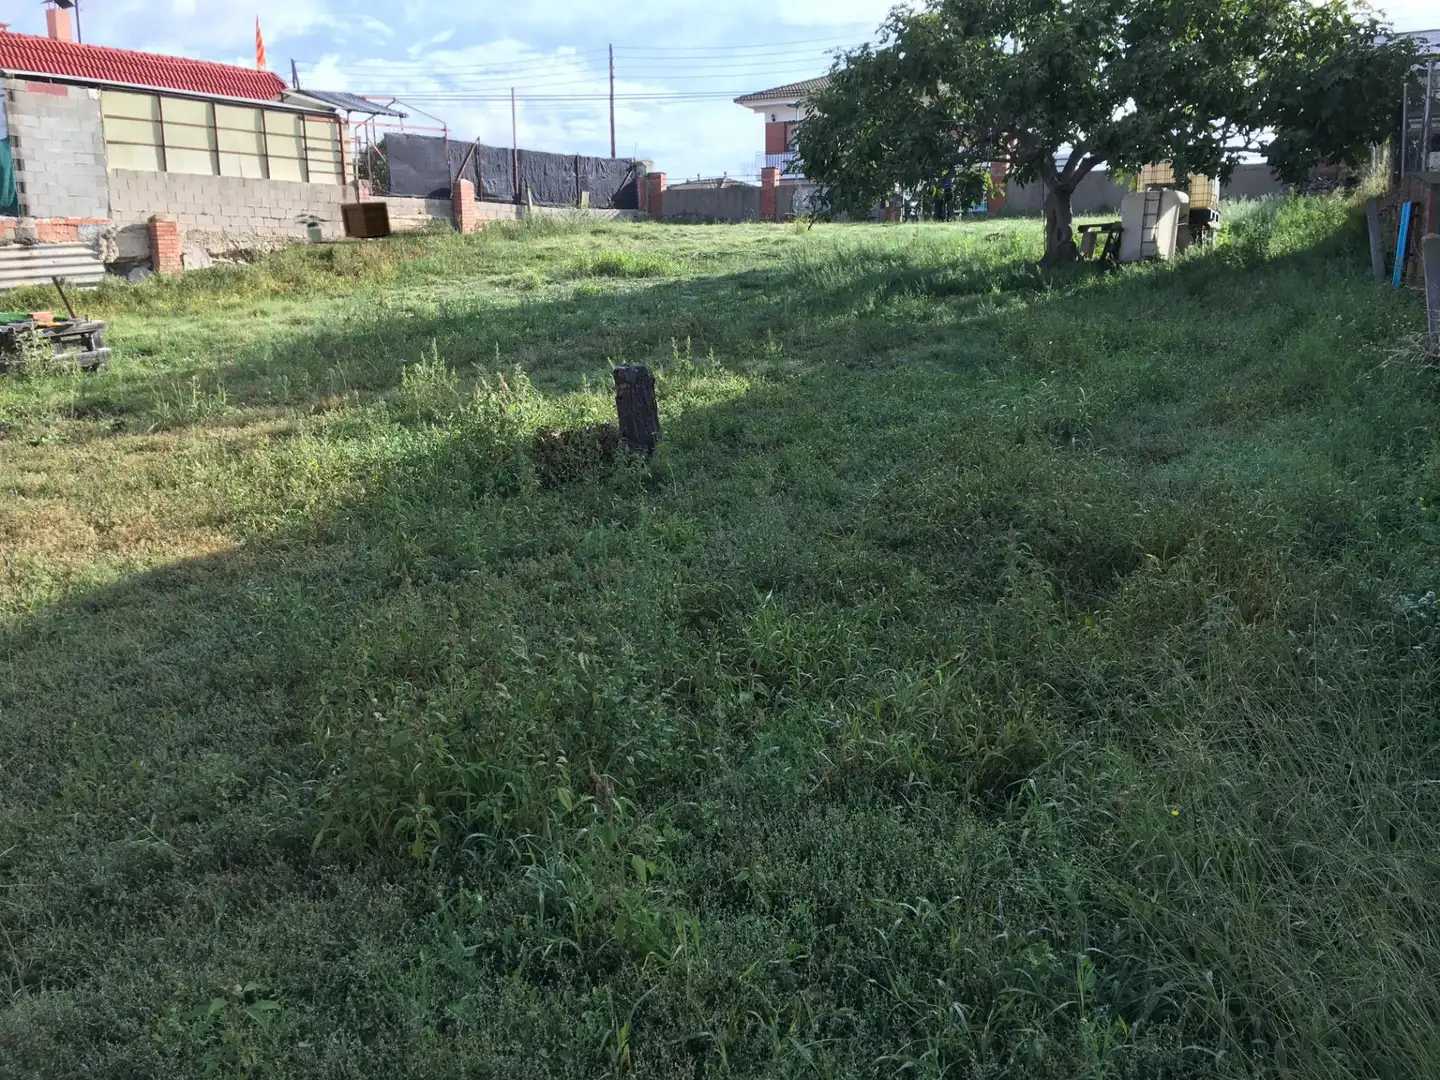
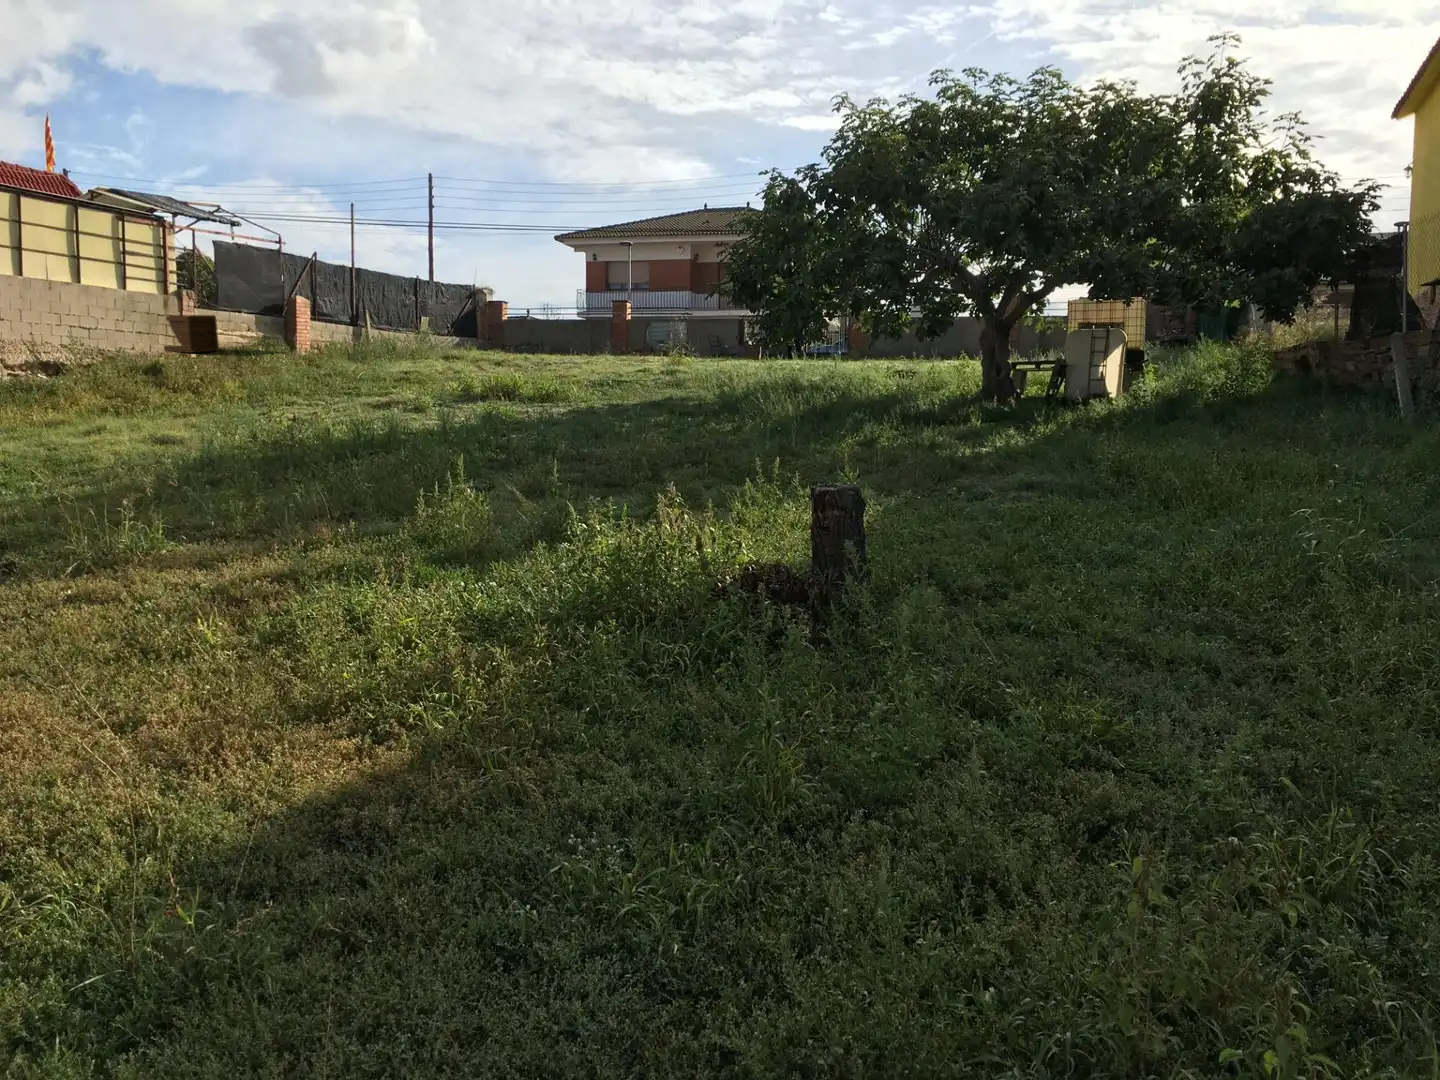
potted plant: present [296,214,327,243] -> none [106,324,150,356]

